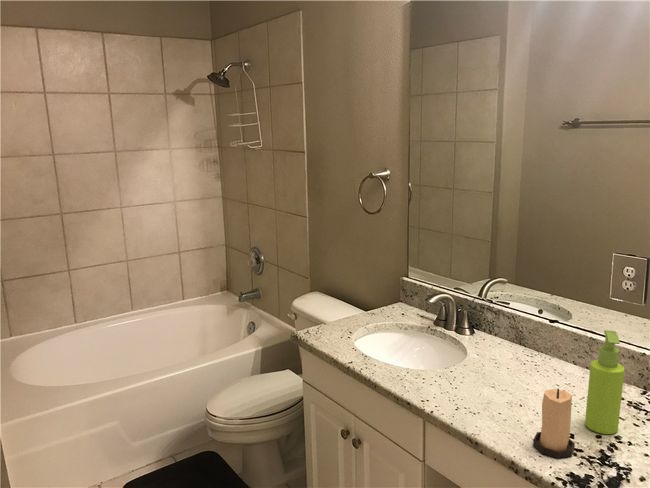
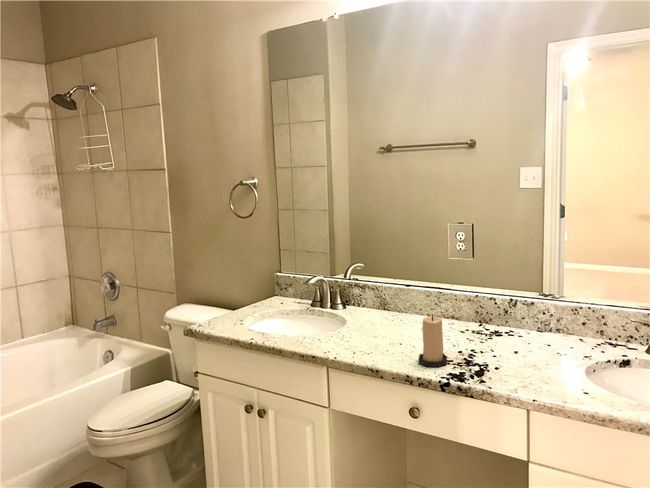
soap dispenser: present [585,330,625,434] -> none [449,271,472,349]

